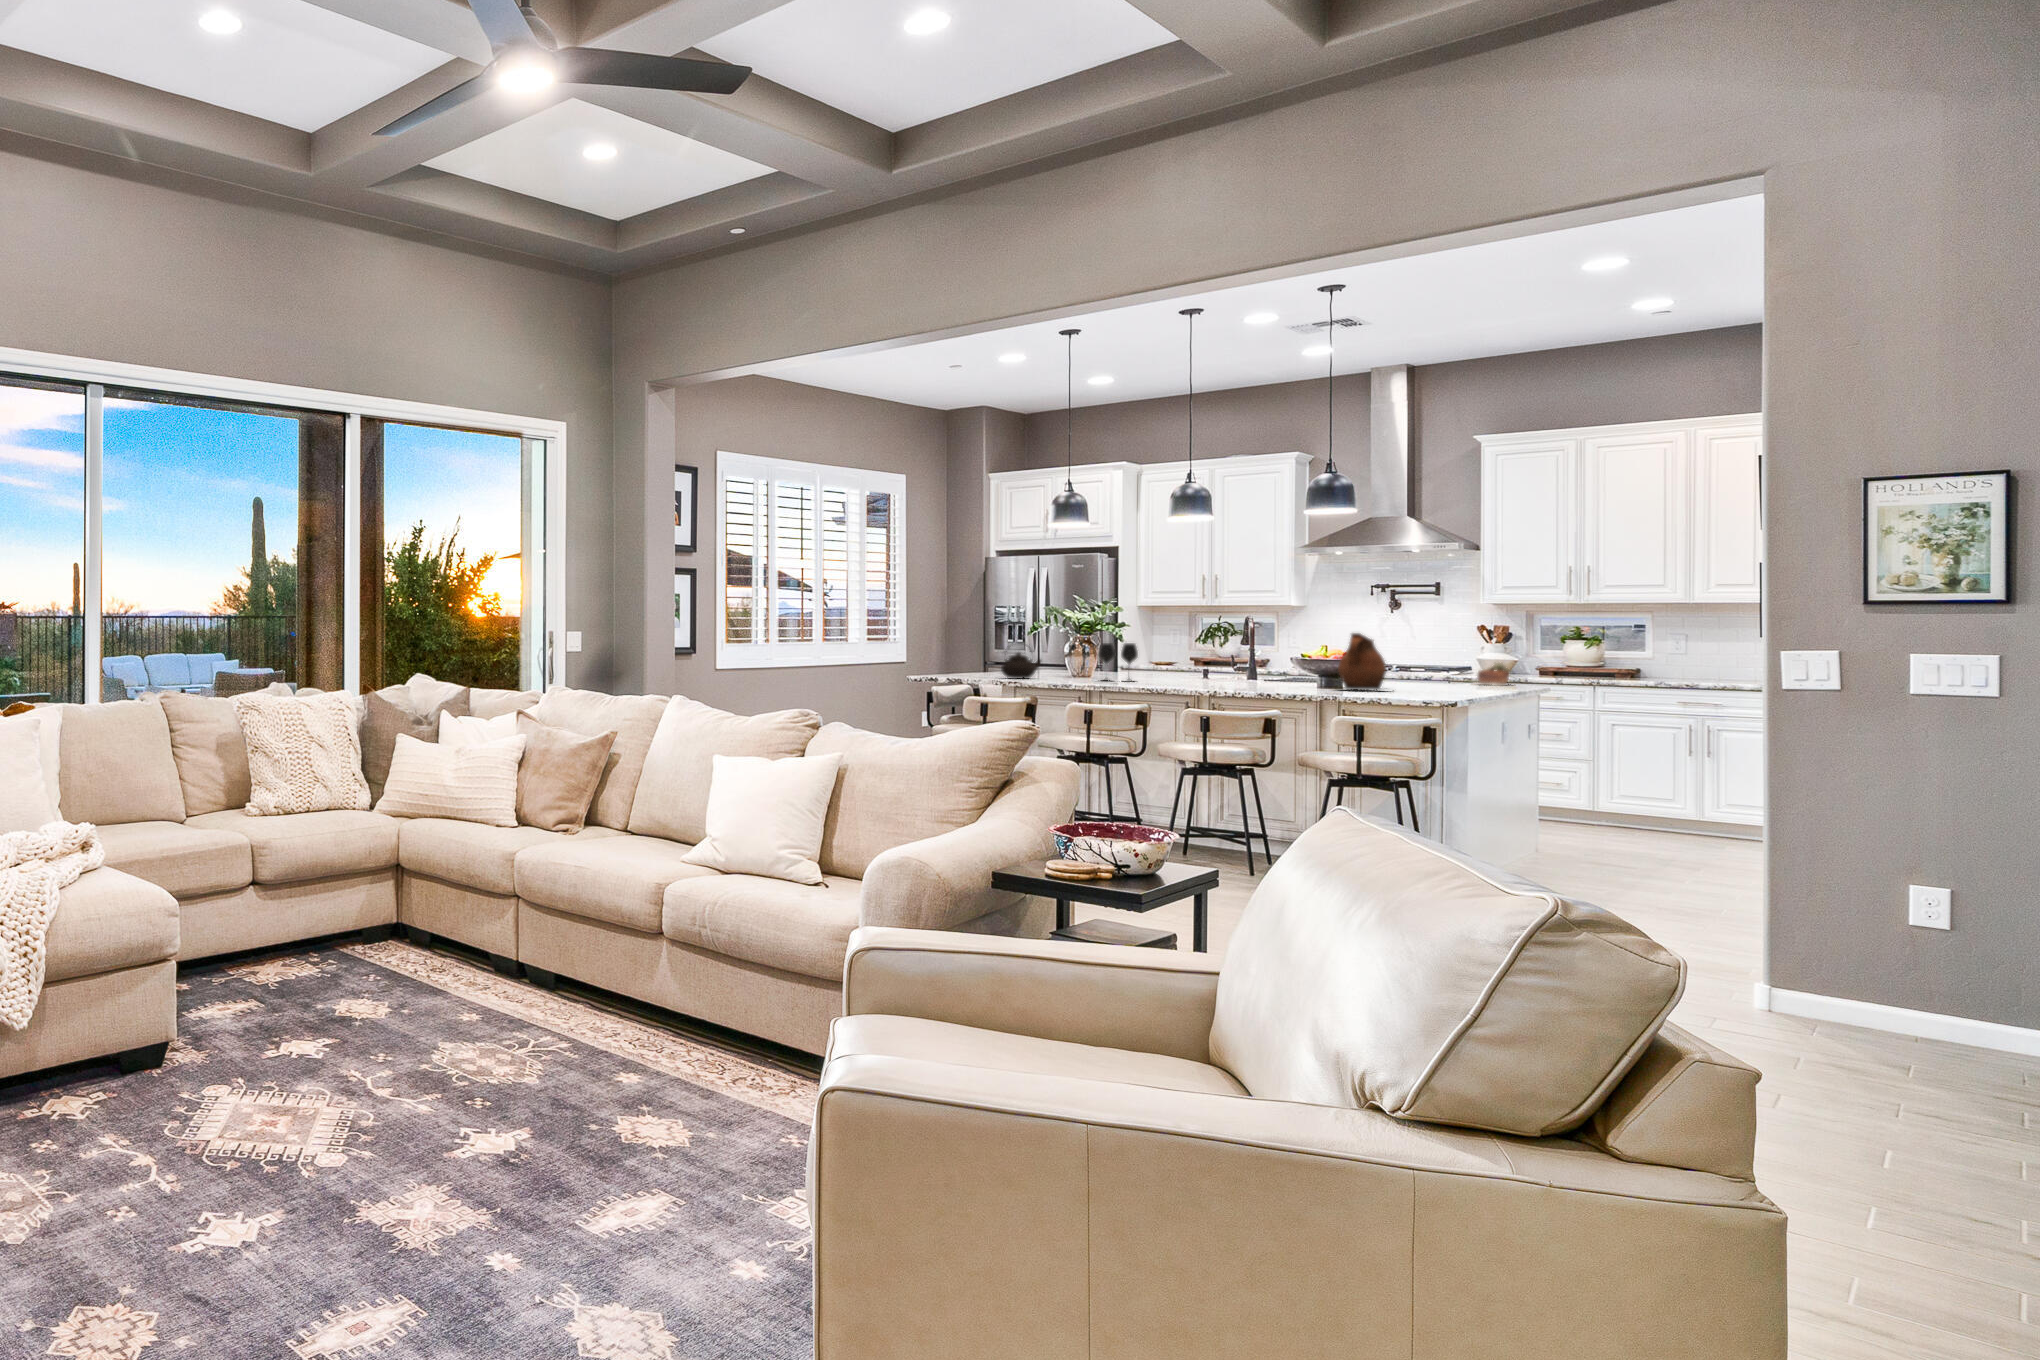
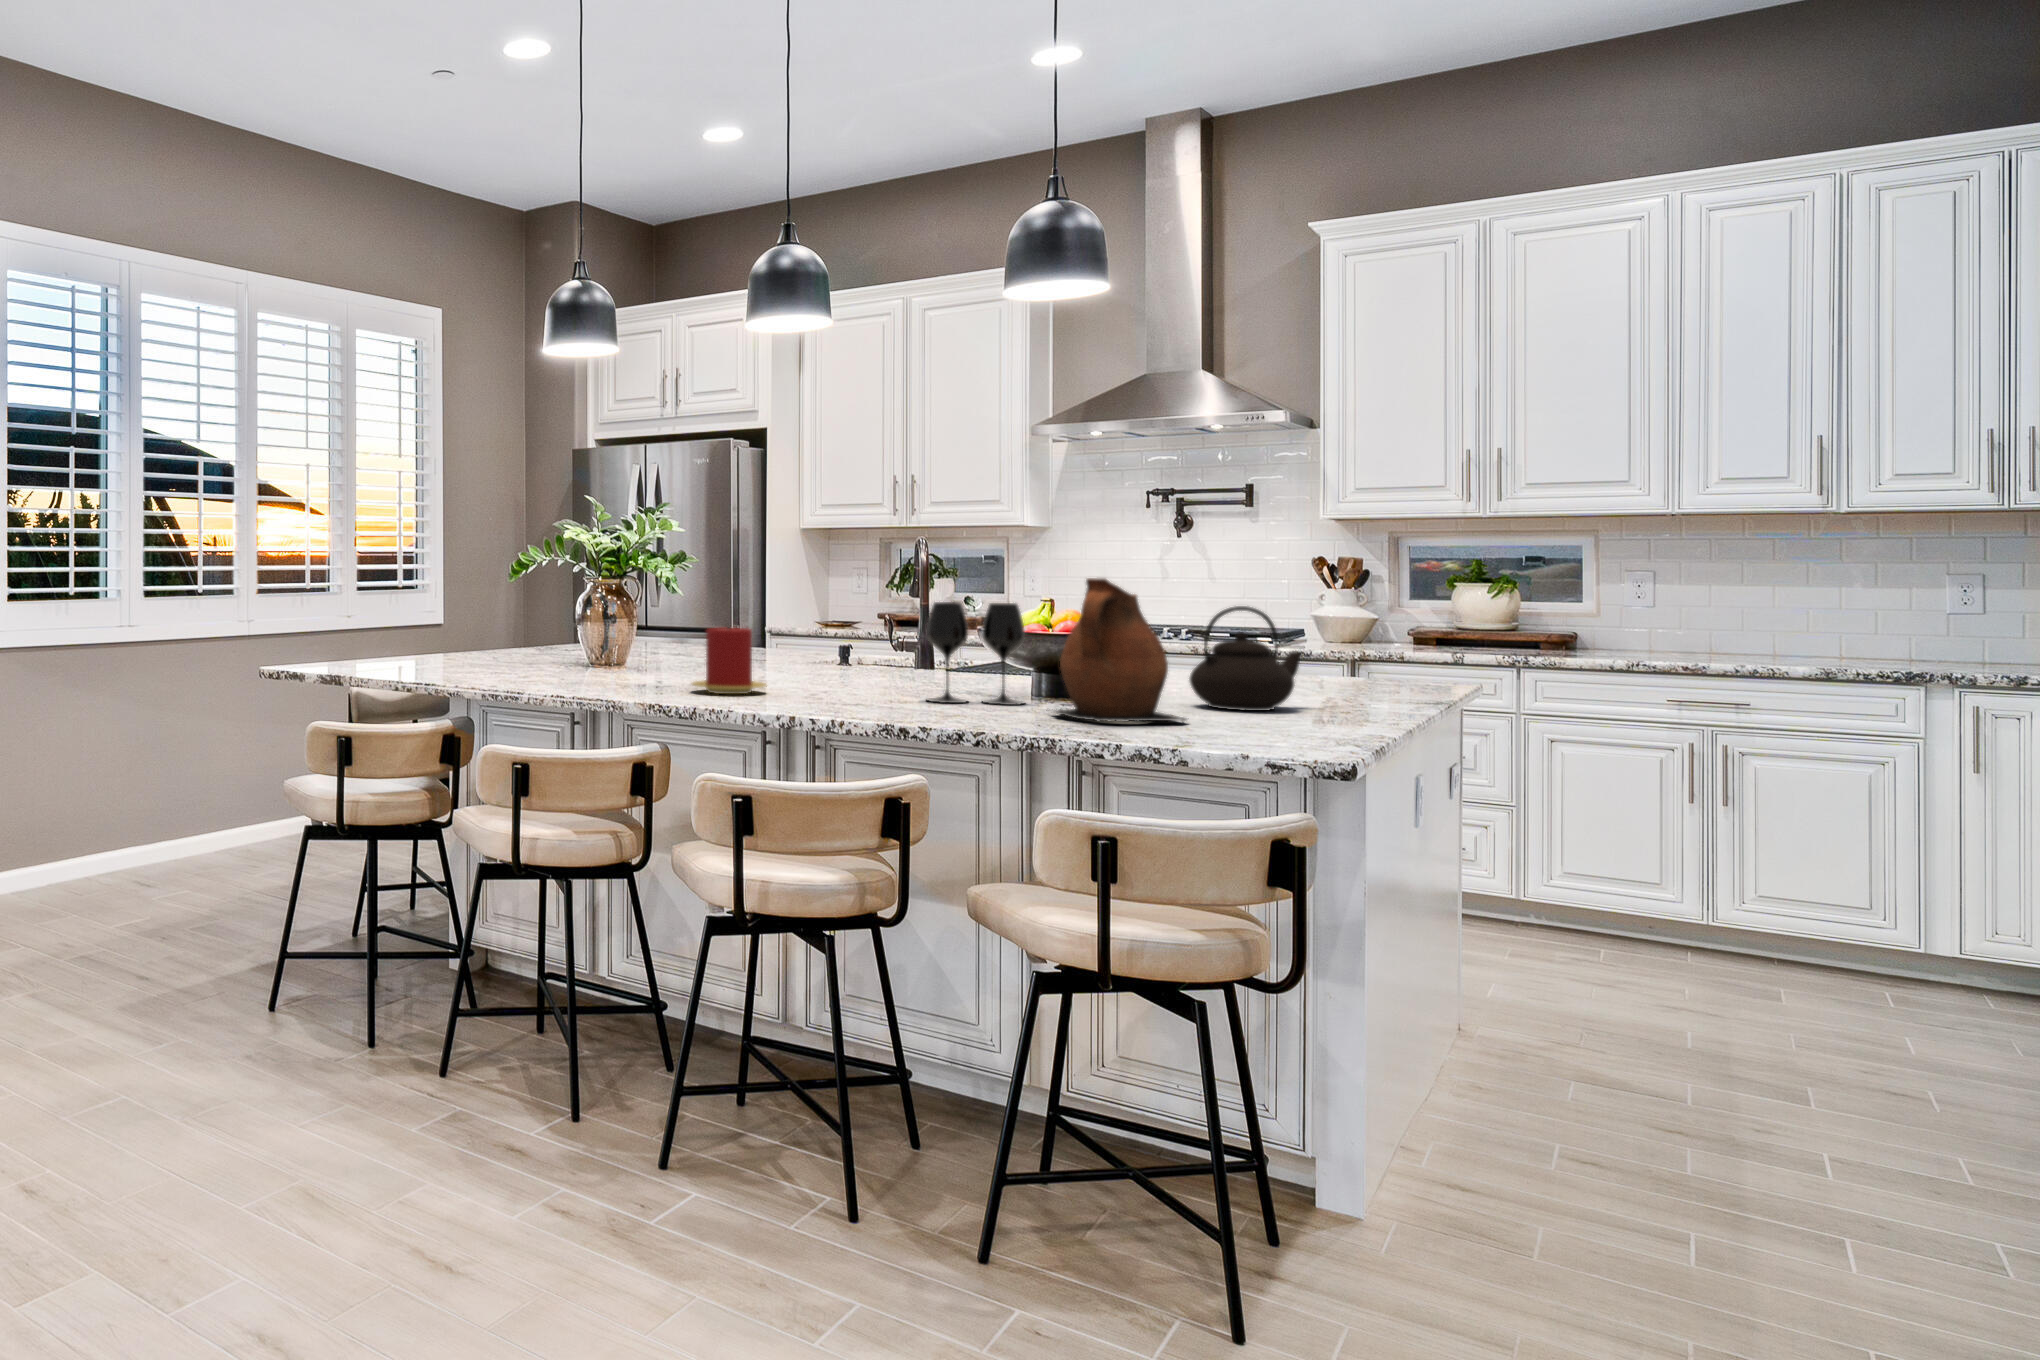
teapot: present [1001,642,1041,679] -> present [1189,606,1302,711]
wine glass: present [1099,643,1138,682] -> present [927,602,1025,705]
candle: none [1154,656,1191,685] -> present [692,628,766,694]
succulent plant: present [1477,663,1510,686] -> none [1324,631,1407,679]

